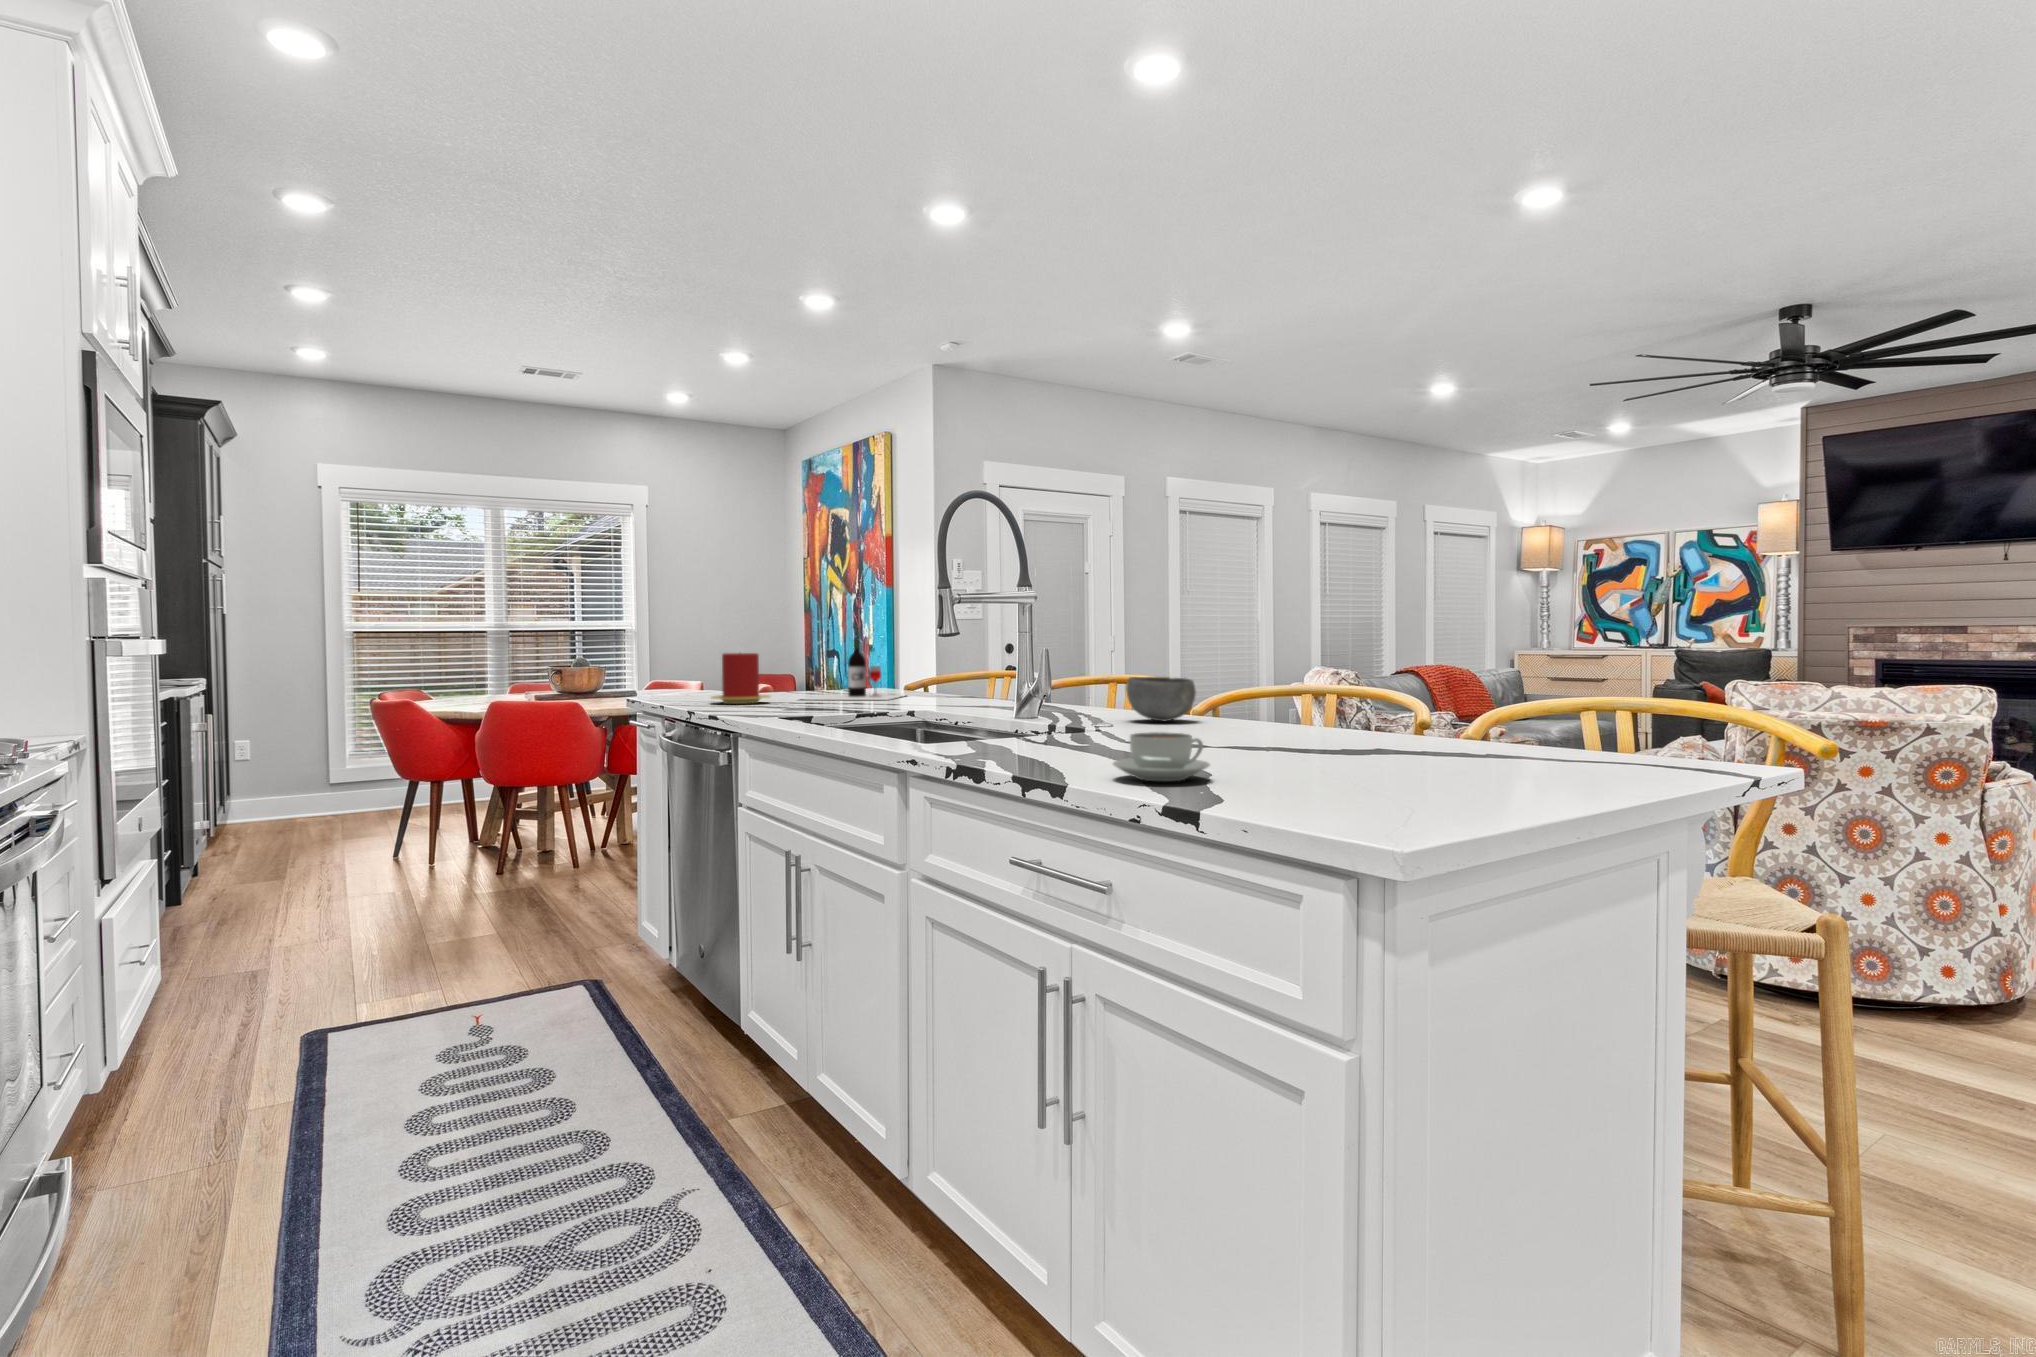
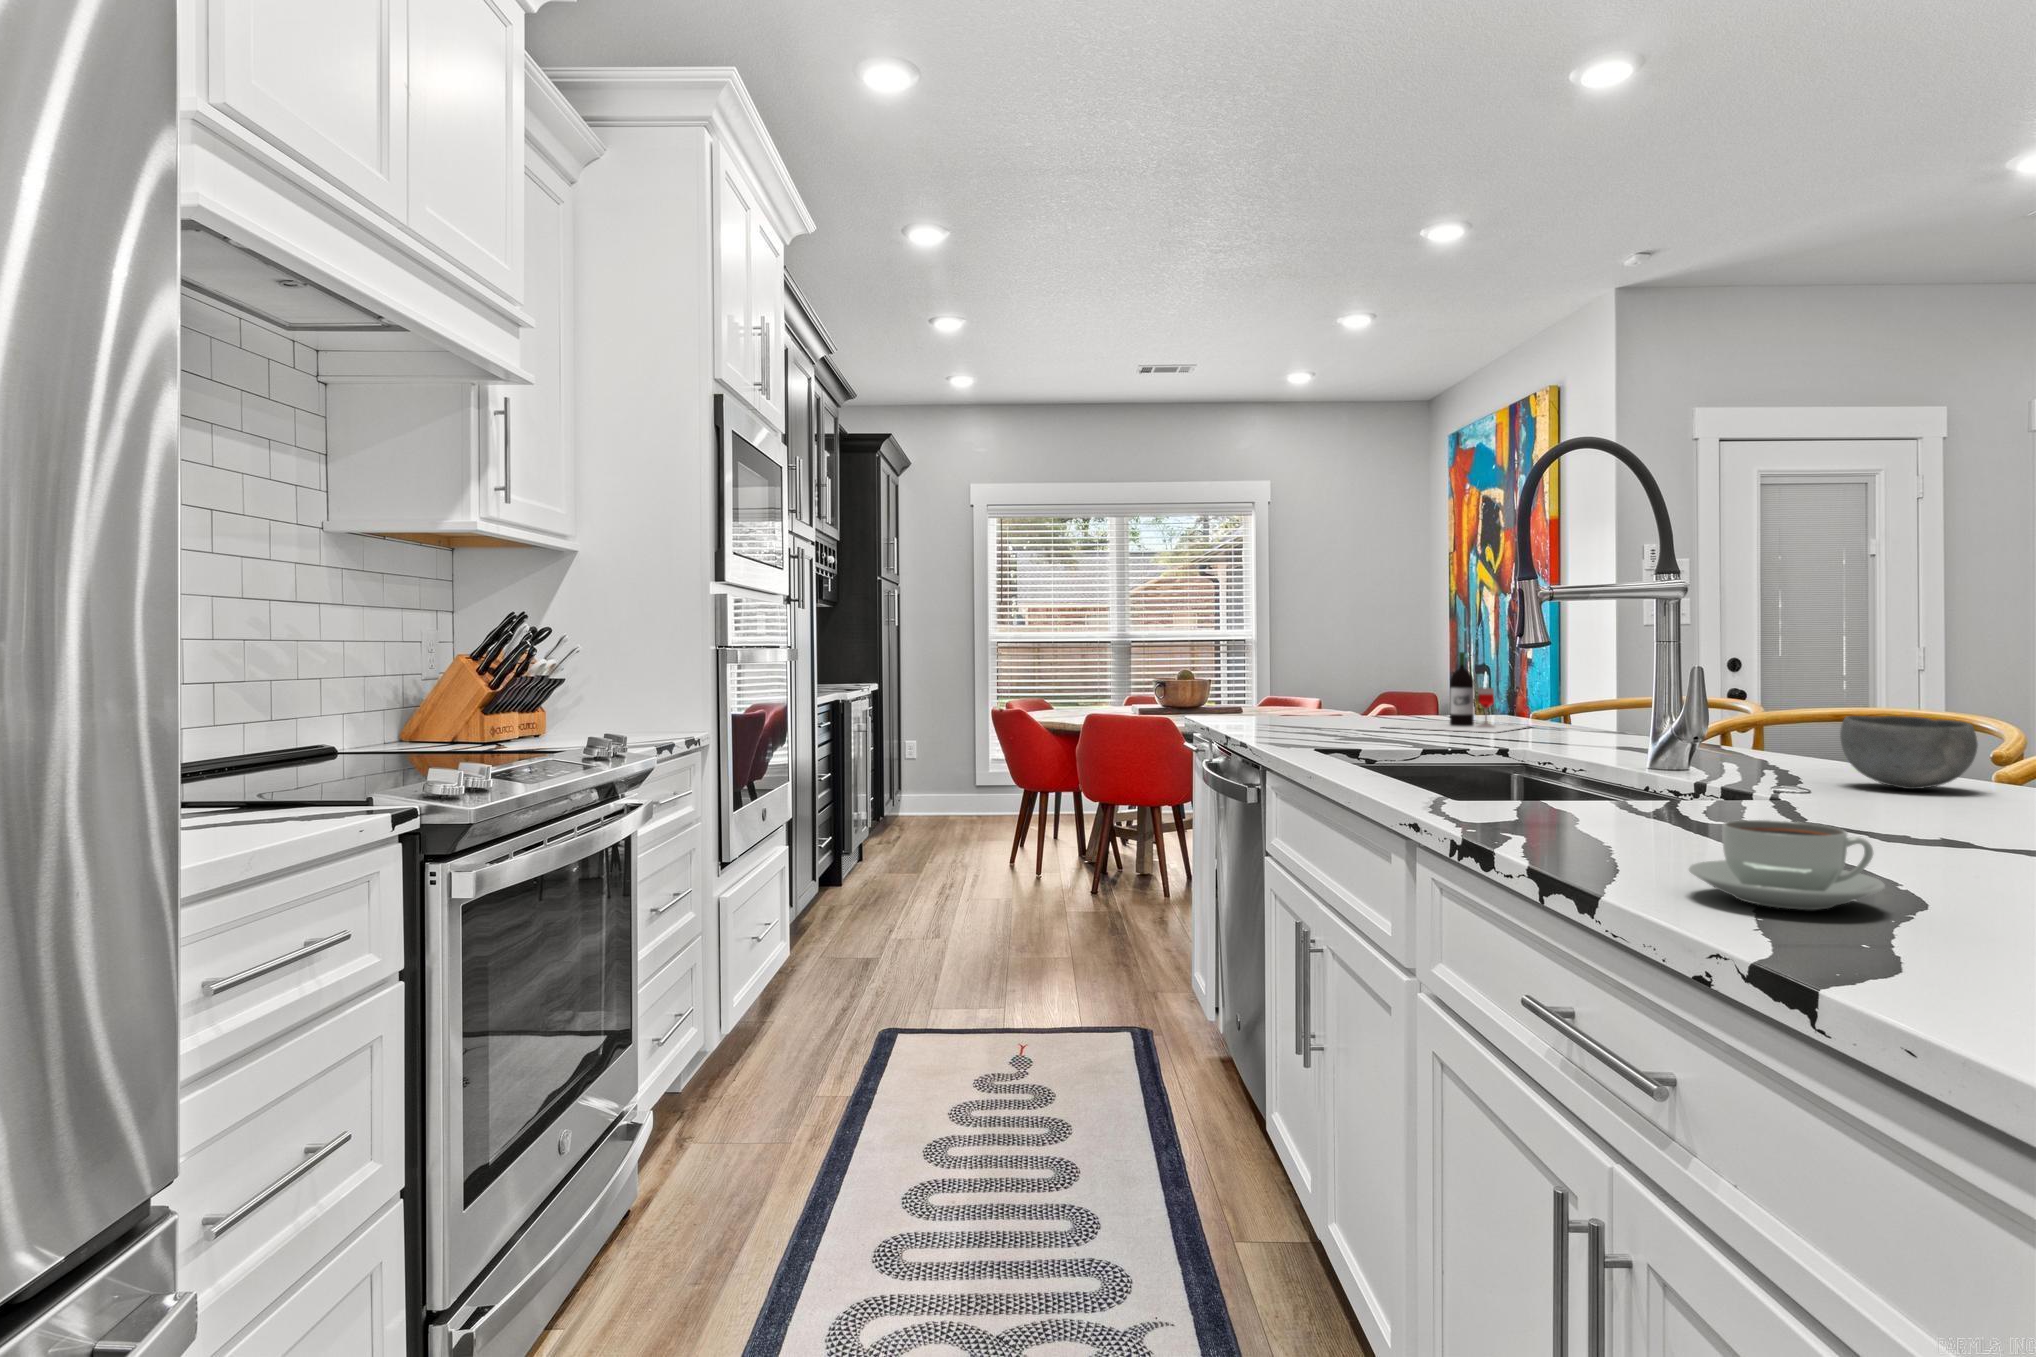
candle: present [712,653,770,704] -> none [1269,669,1342,730]

